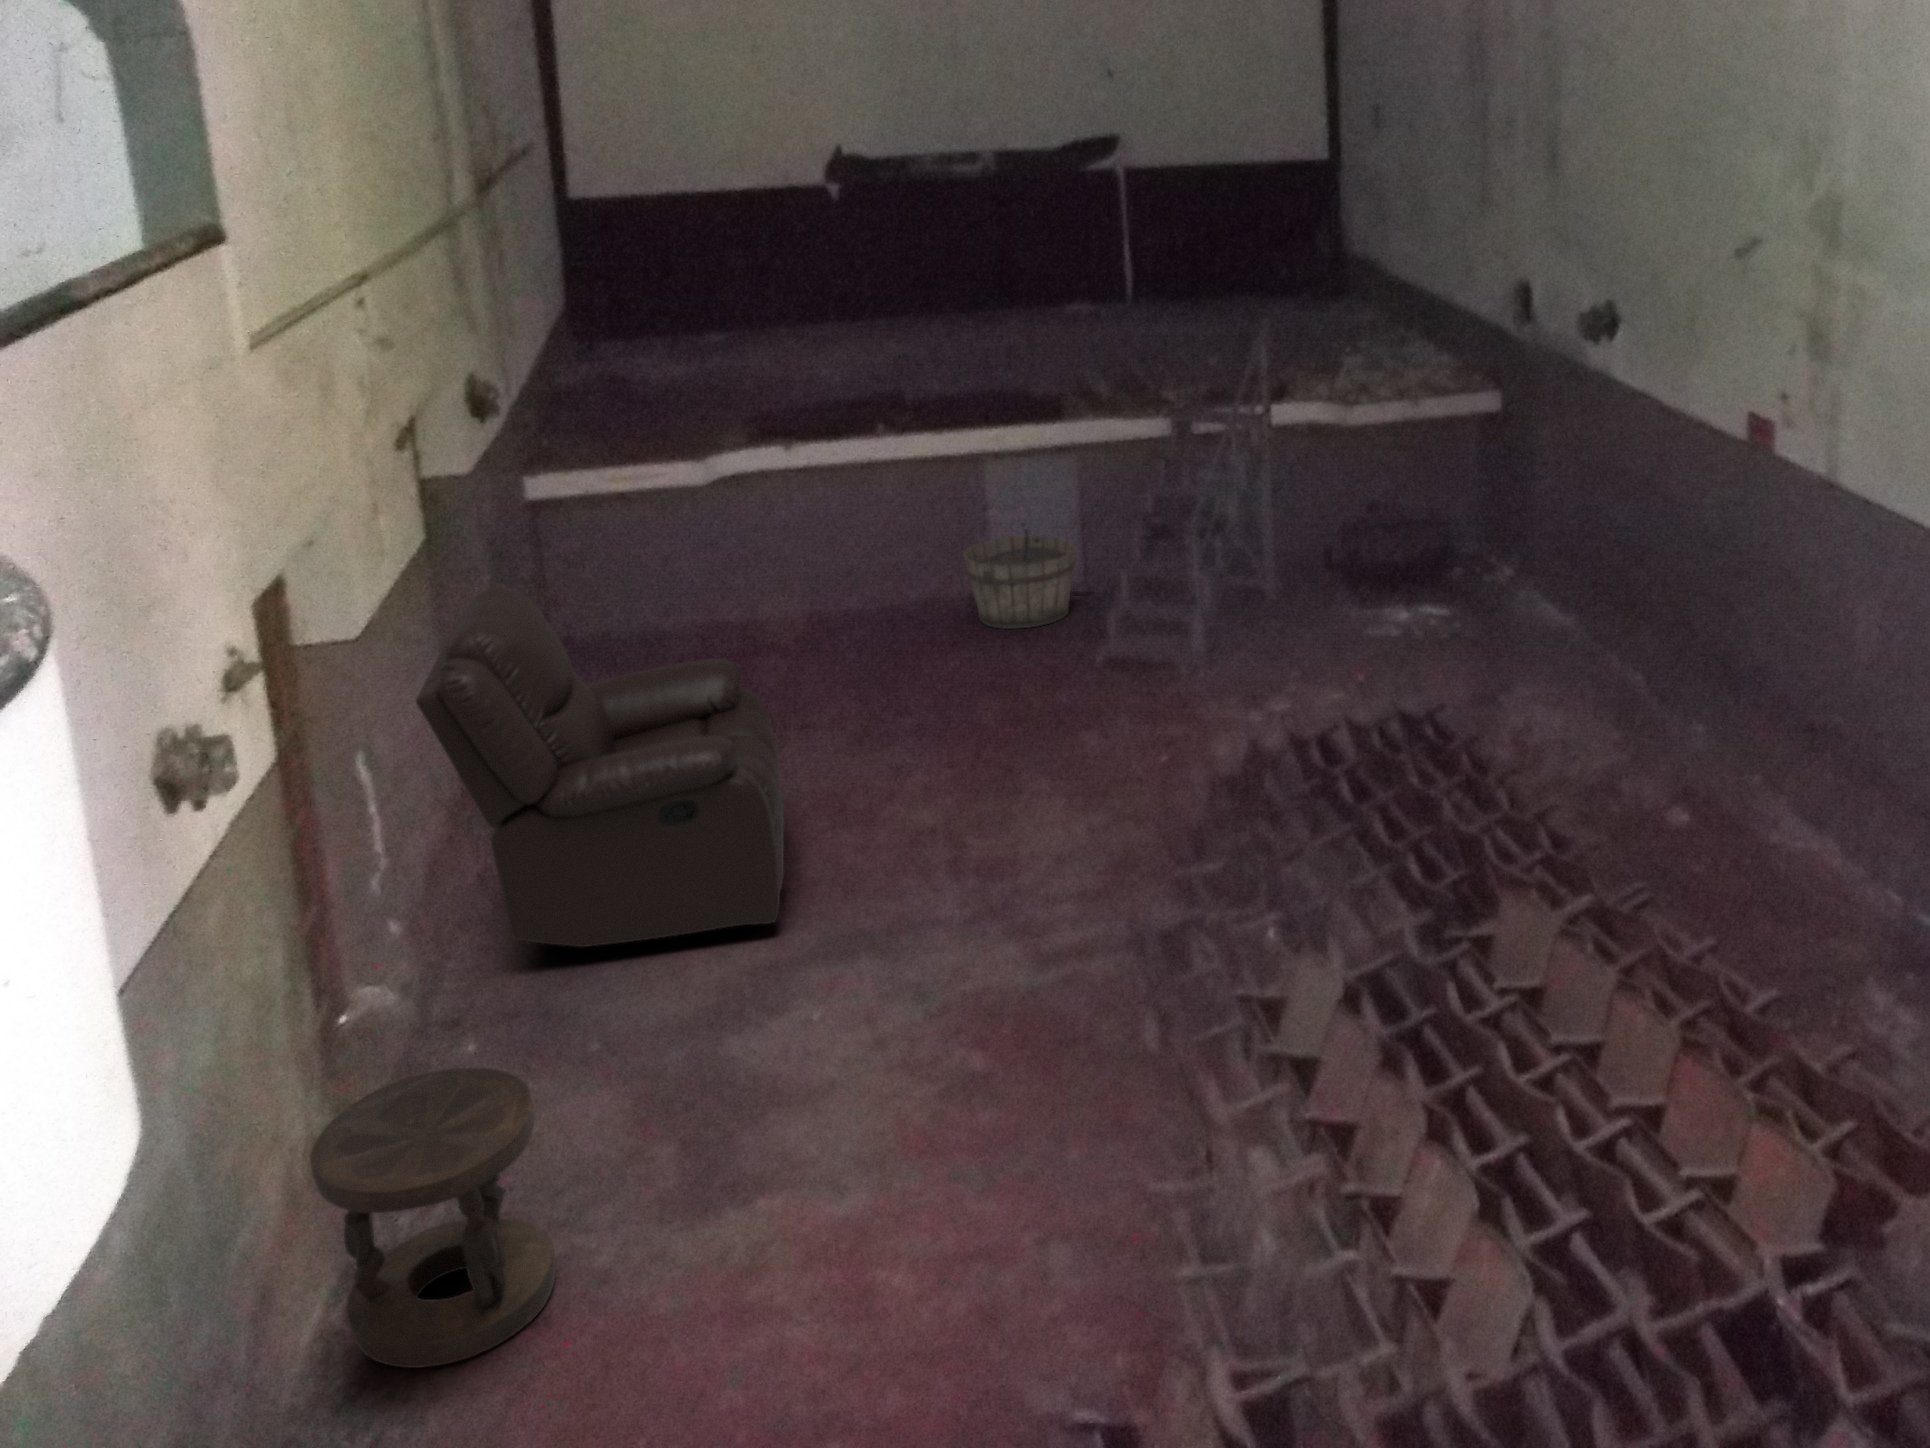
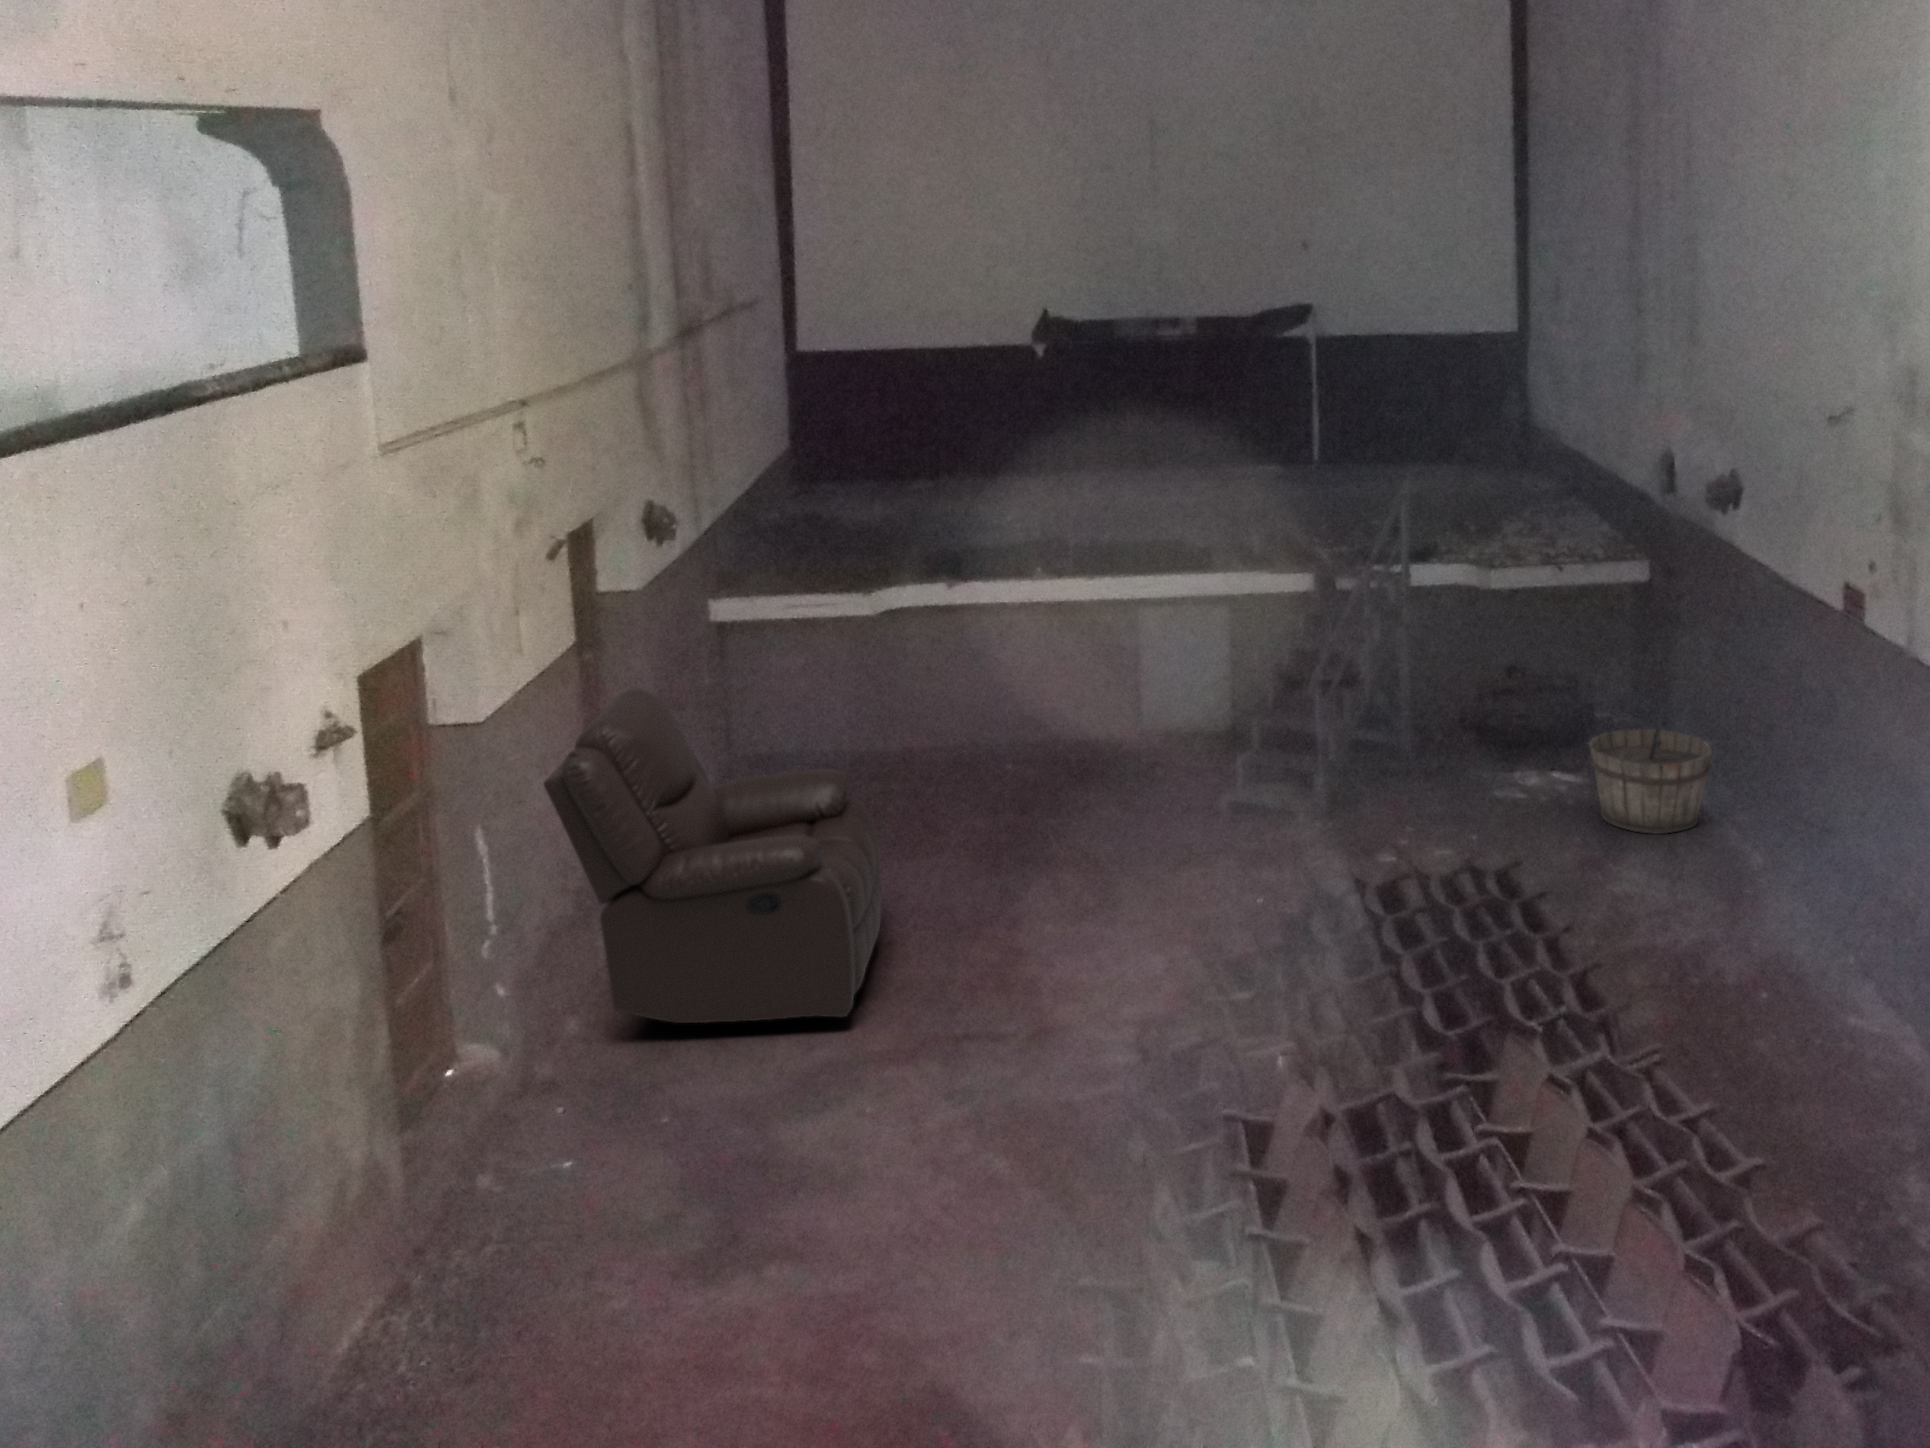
wooden bucket: present [963,524,1076,629] -> present [1588,721,1712,834]
stool: present [310,1068,556,1368] -> none [358,1105,568,1372]

